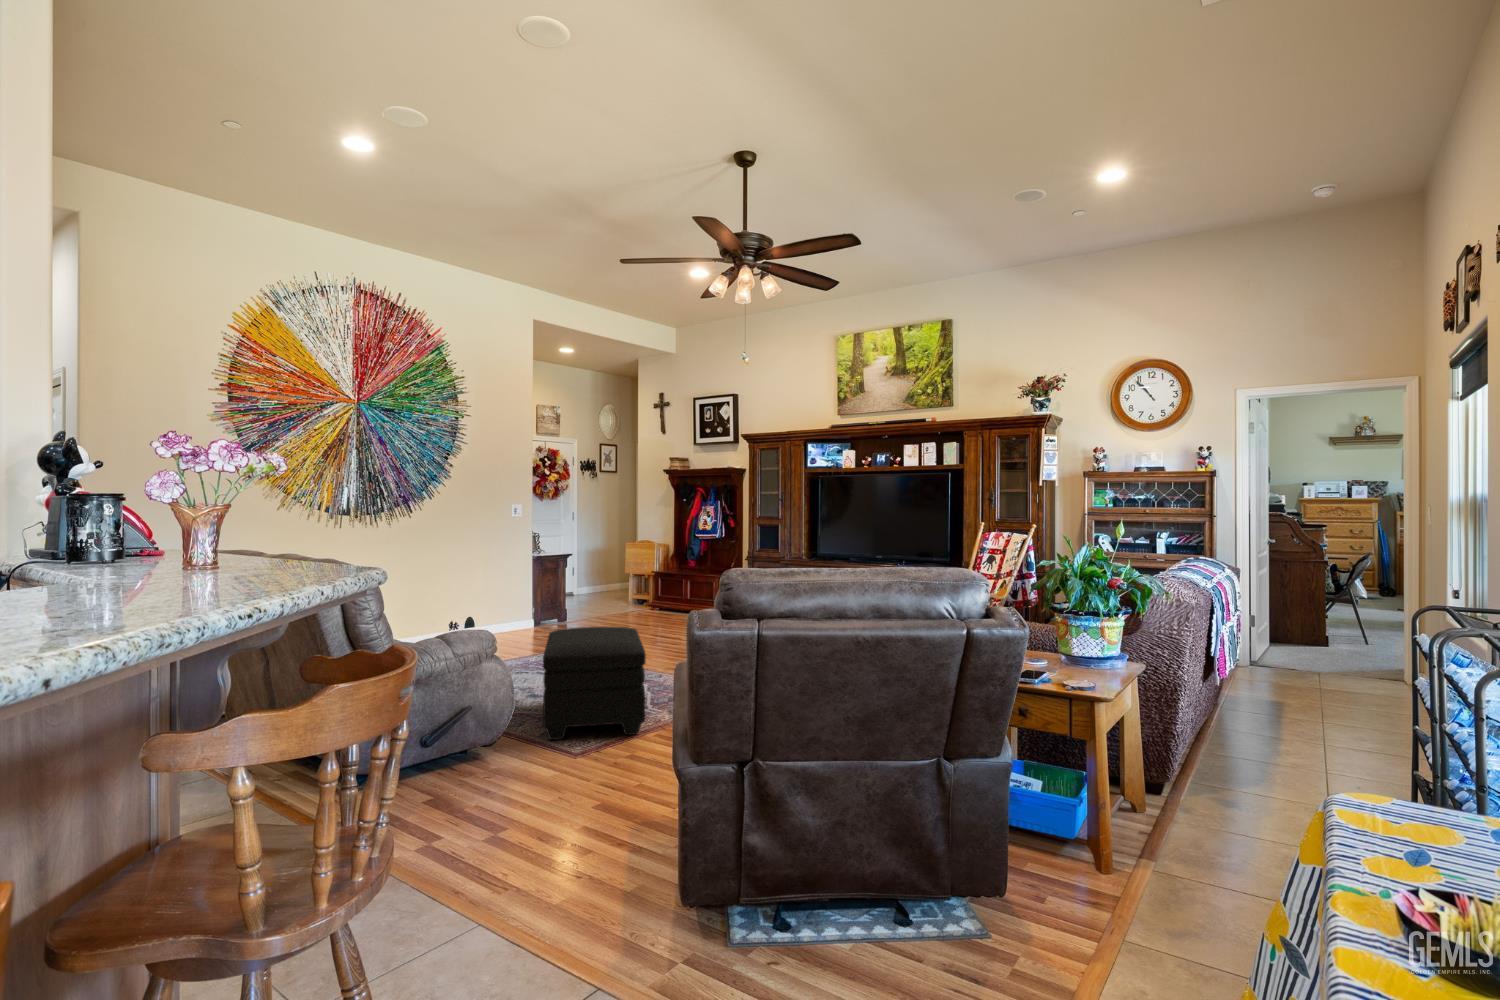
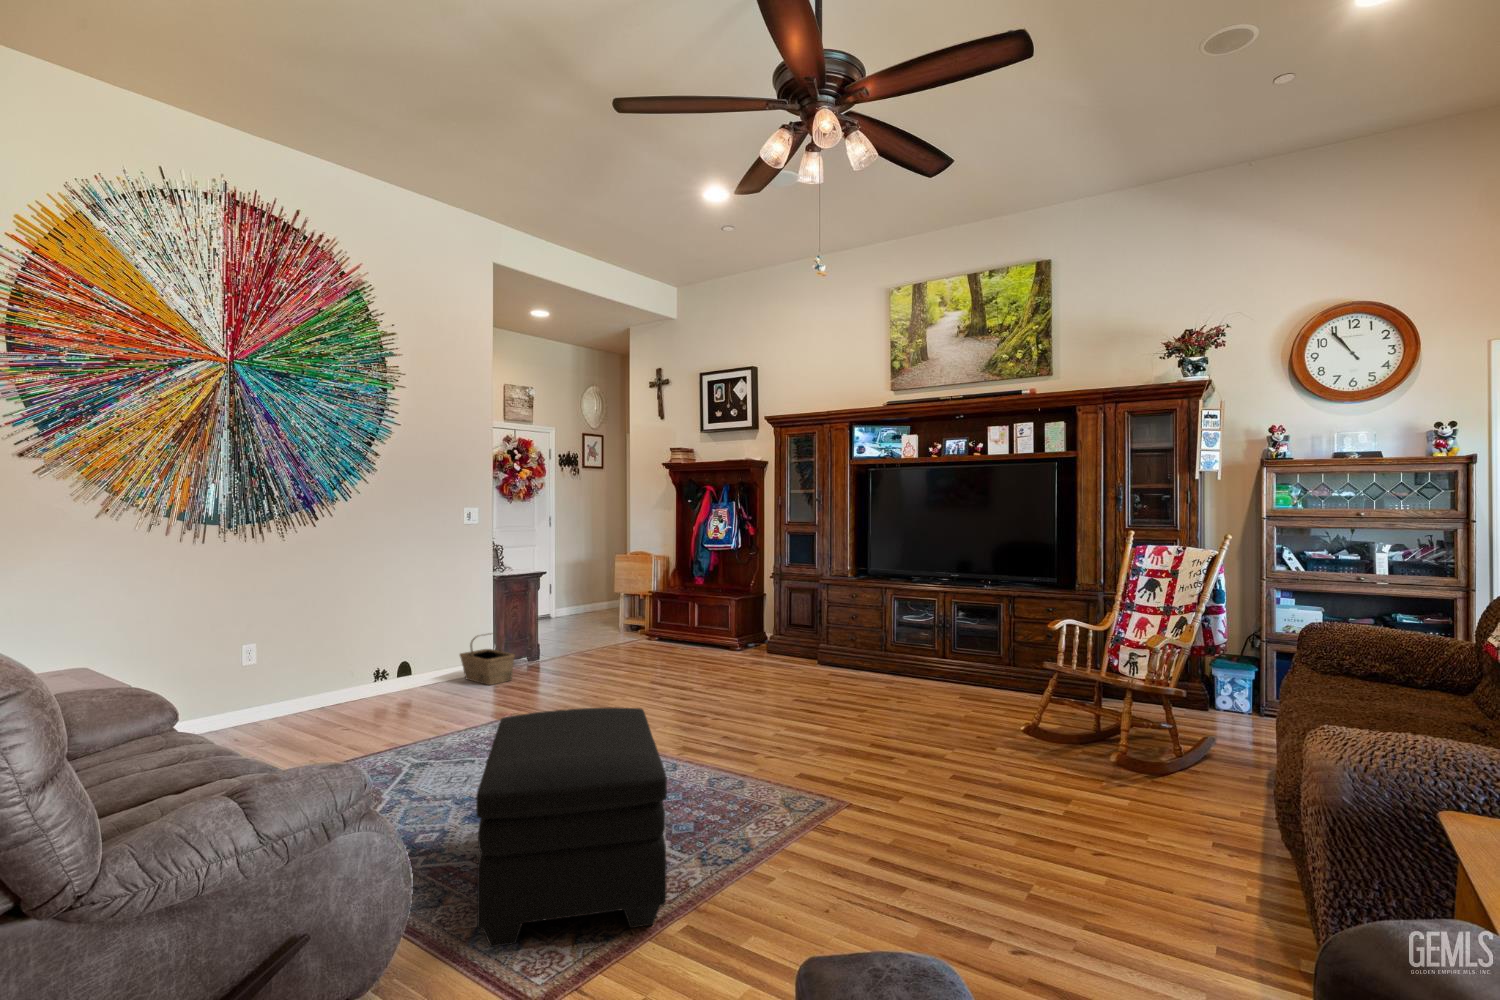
basket: none [507,598,548,635] -> present [460,633,515,685]

